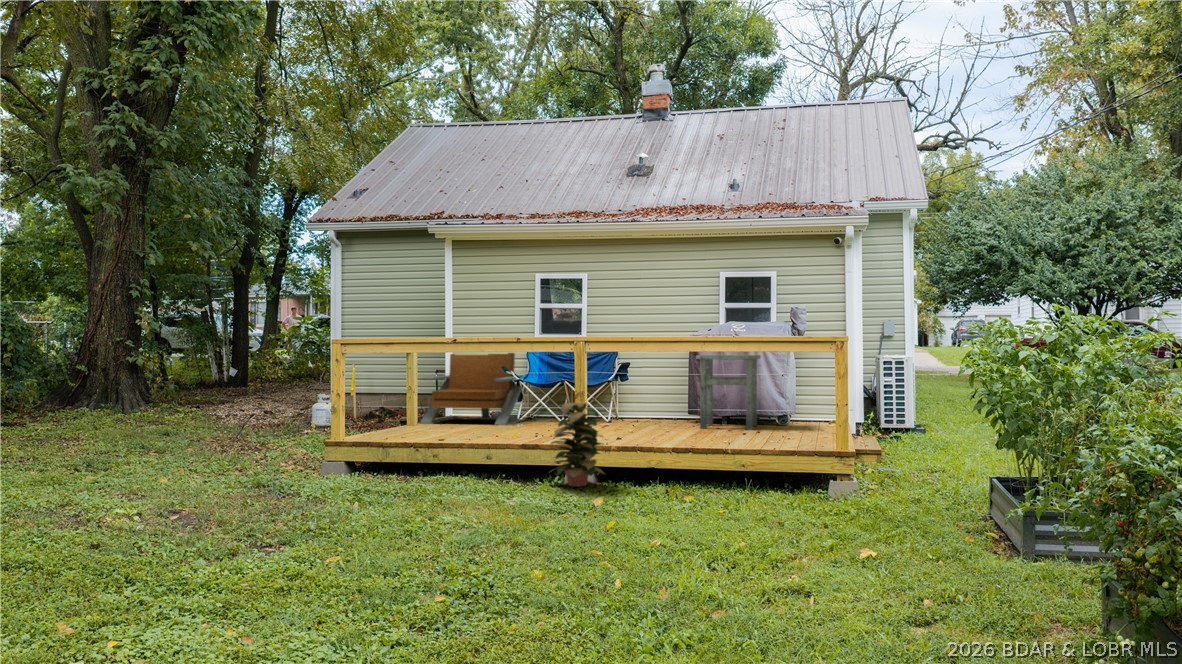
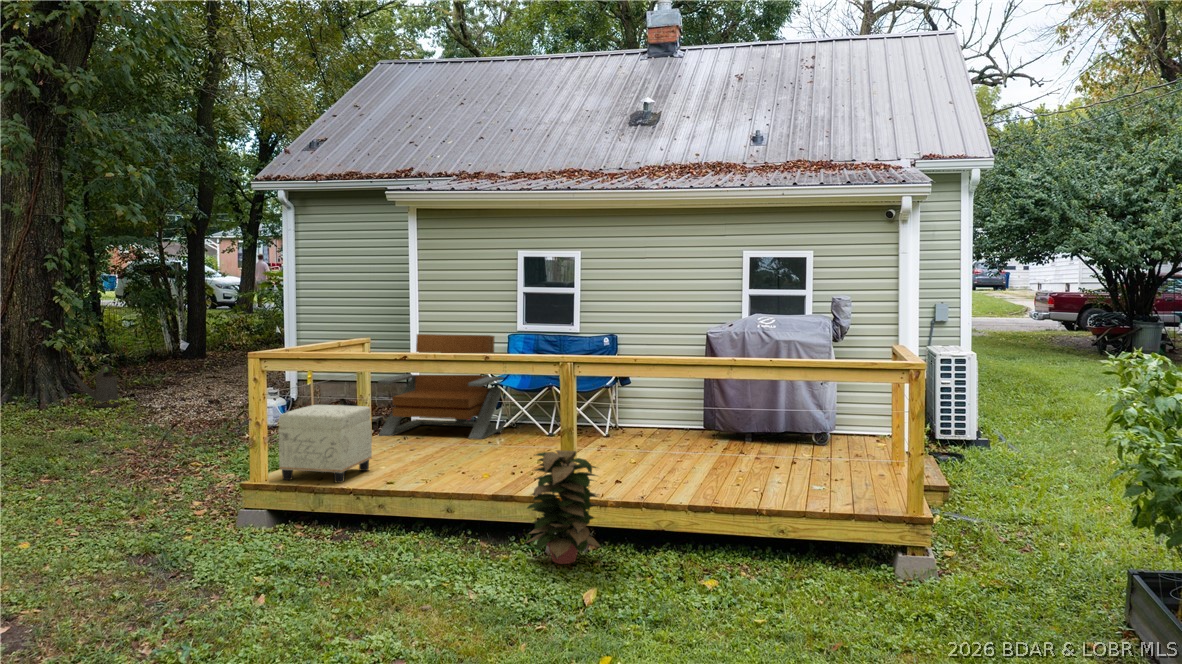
side table: present [696,355,760,430] -> none [716,356,795,457]
watering can: none [146,378,192,415] -> present [70,364,125,407]
ottoman: none [353,384,423,440] -> present [279,405,372,483]

